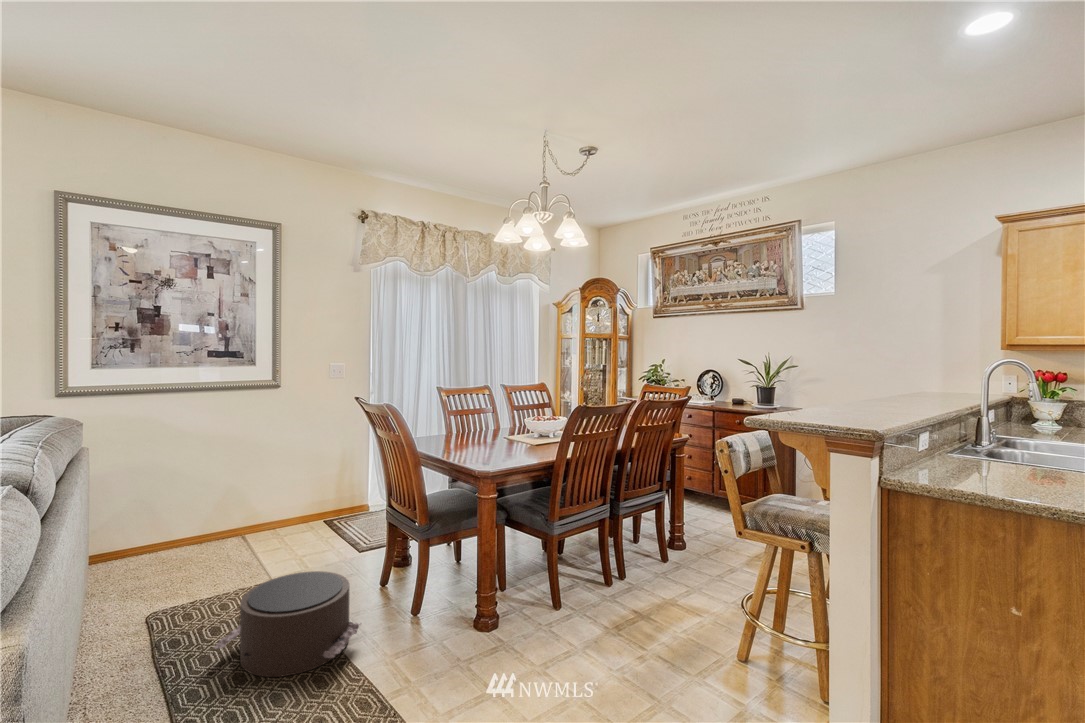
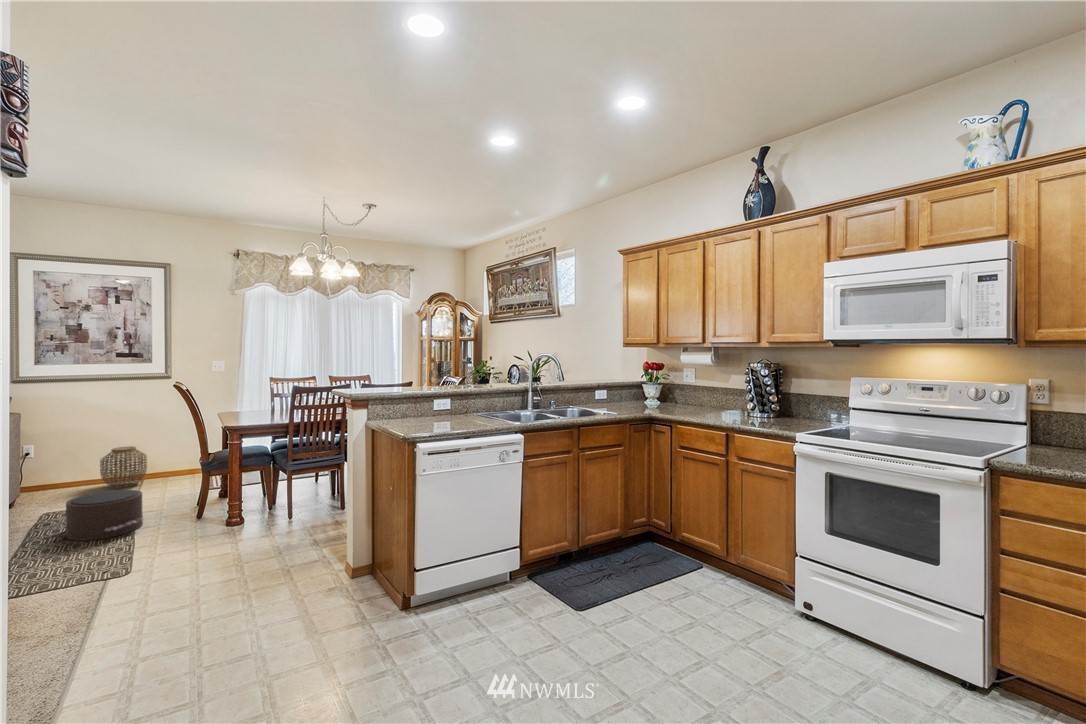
woven basket: none [194,489,257,553] -> present [100,447,147,488]

